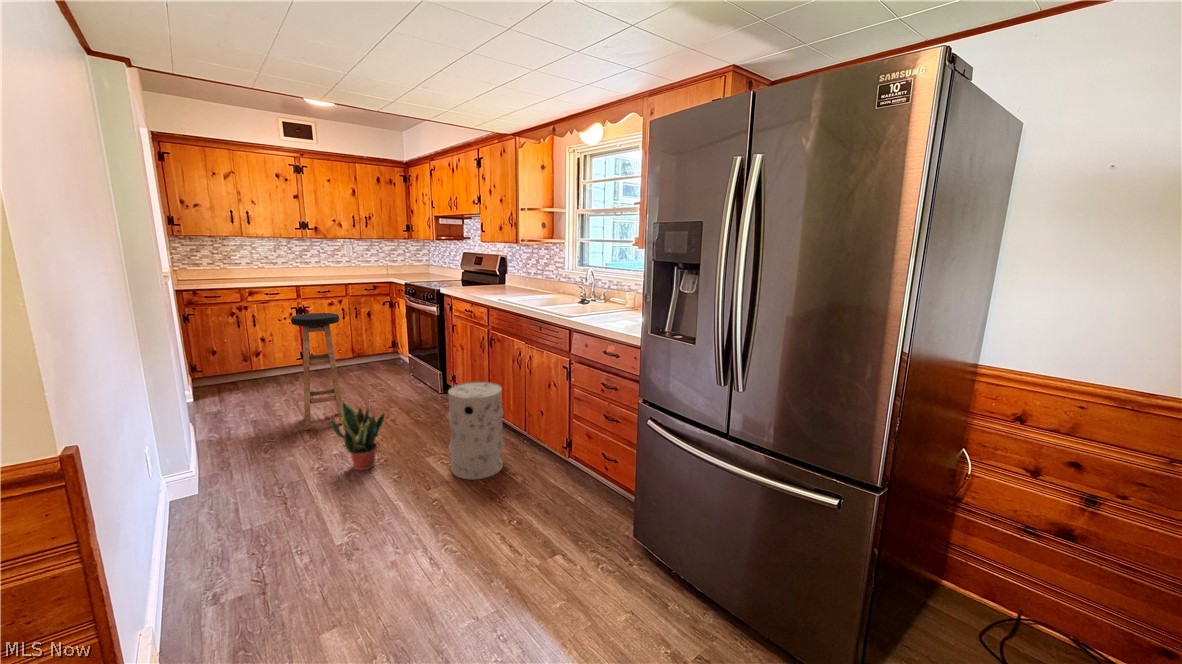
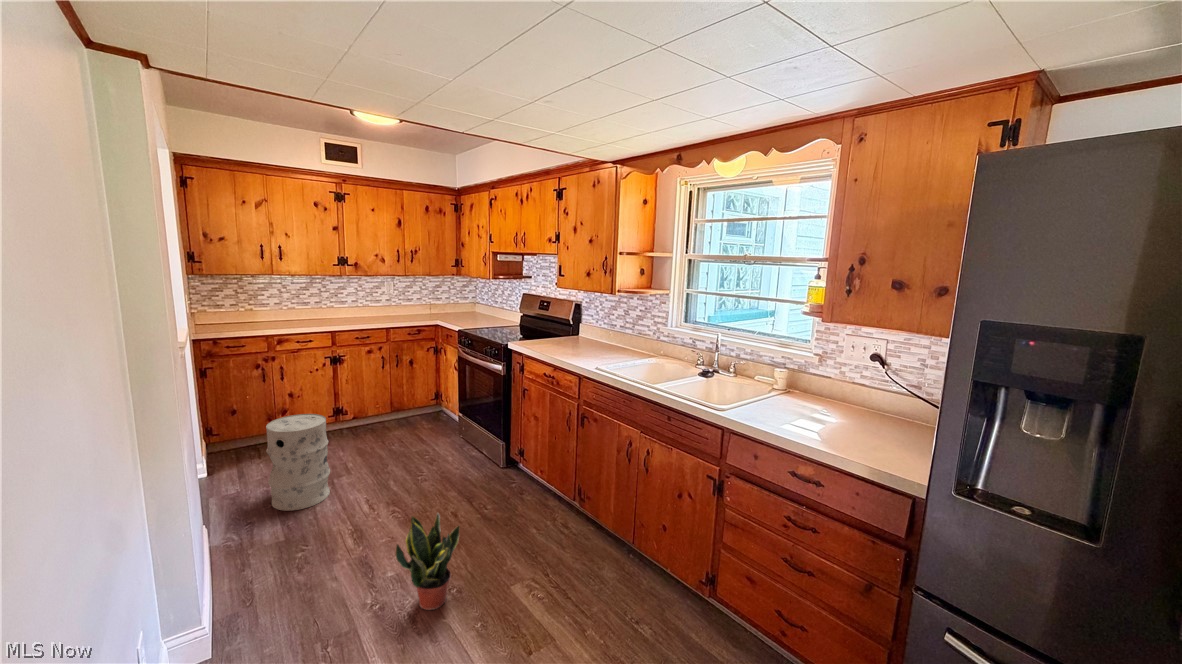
bar stool: present [291,313,343,430] -> none [336,378,396,529]
trash can: present [448,382,504,480] -> present [266,414,330,511]

